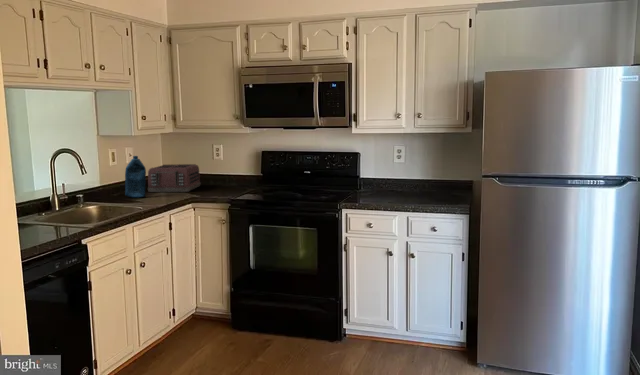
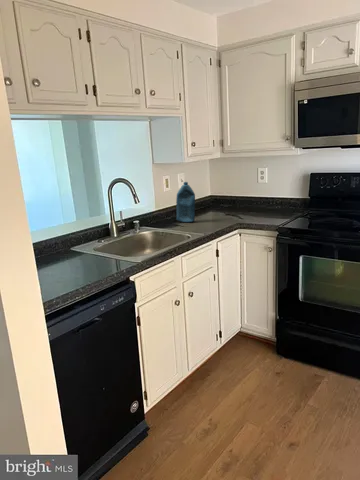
toaster: present [148,164,201,192] -> none [197,188,246,216]

